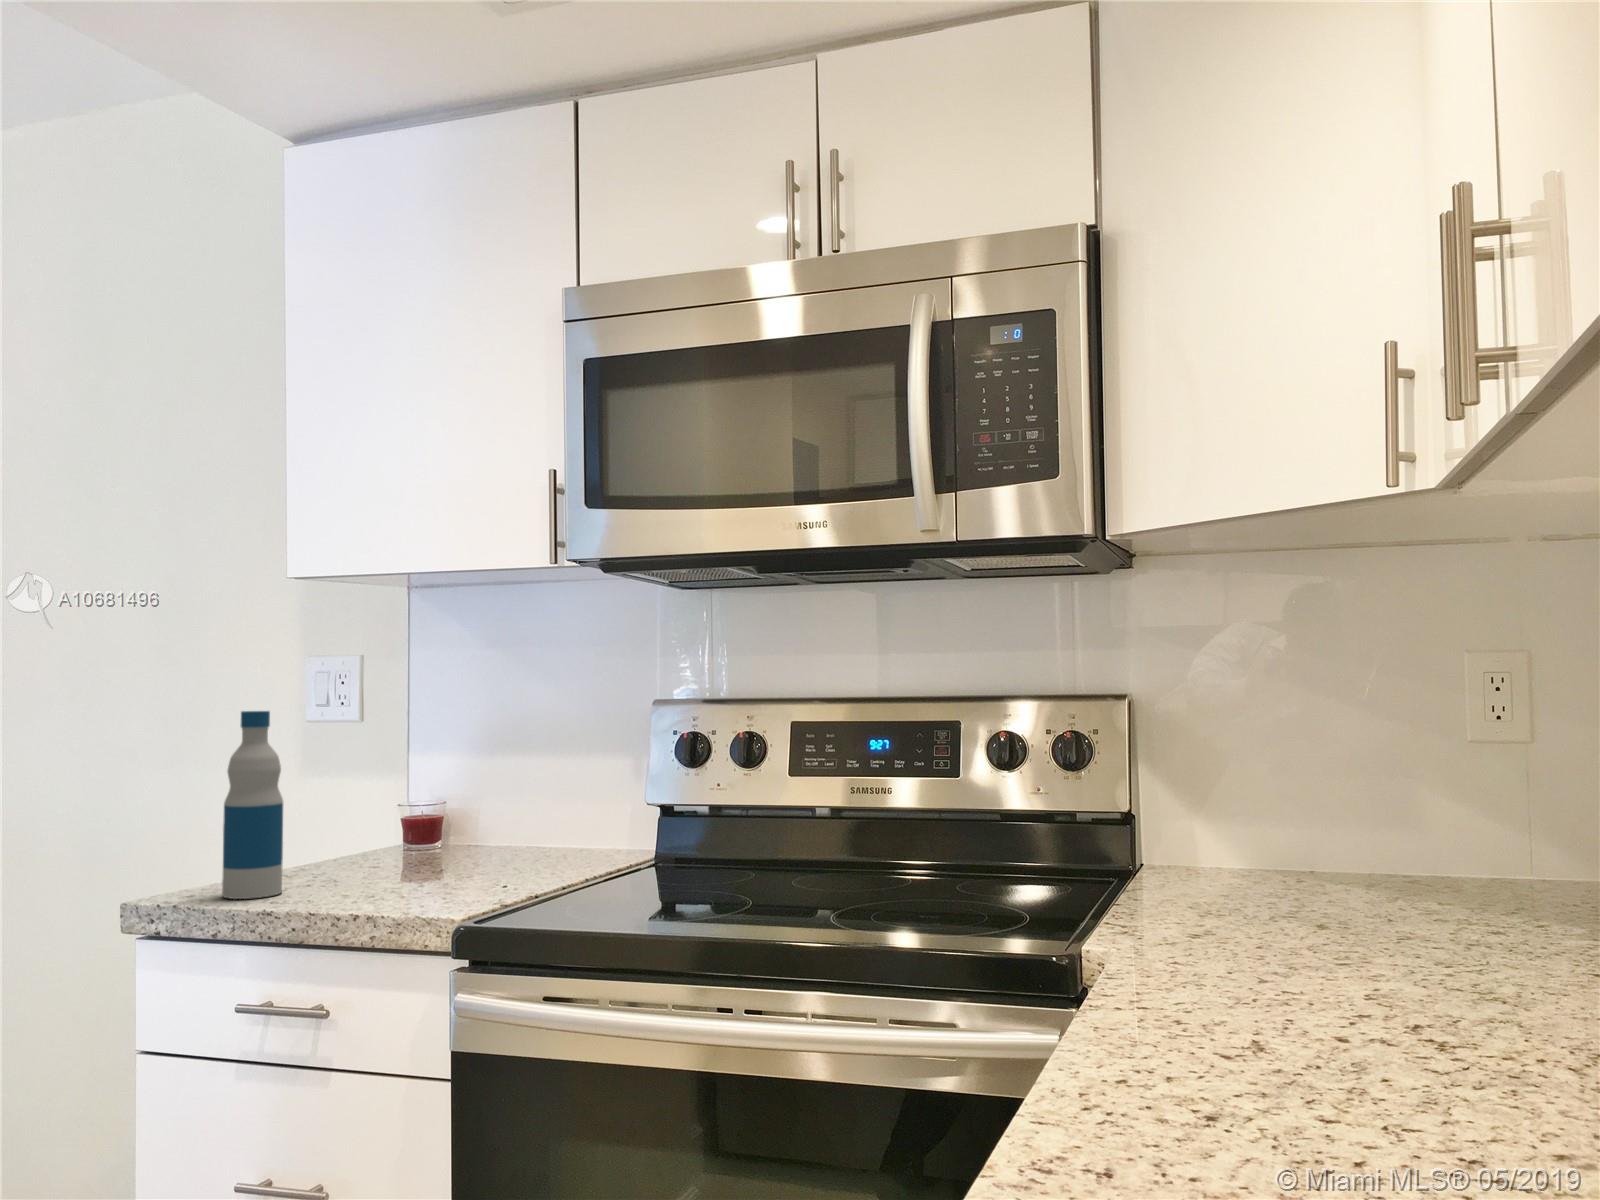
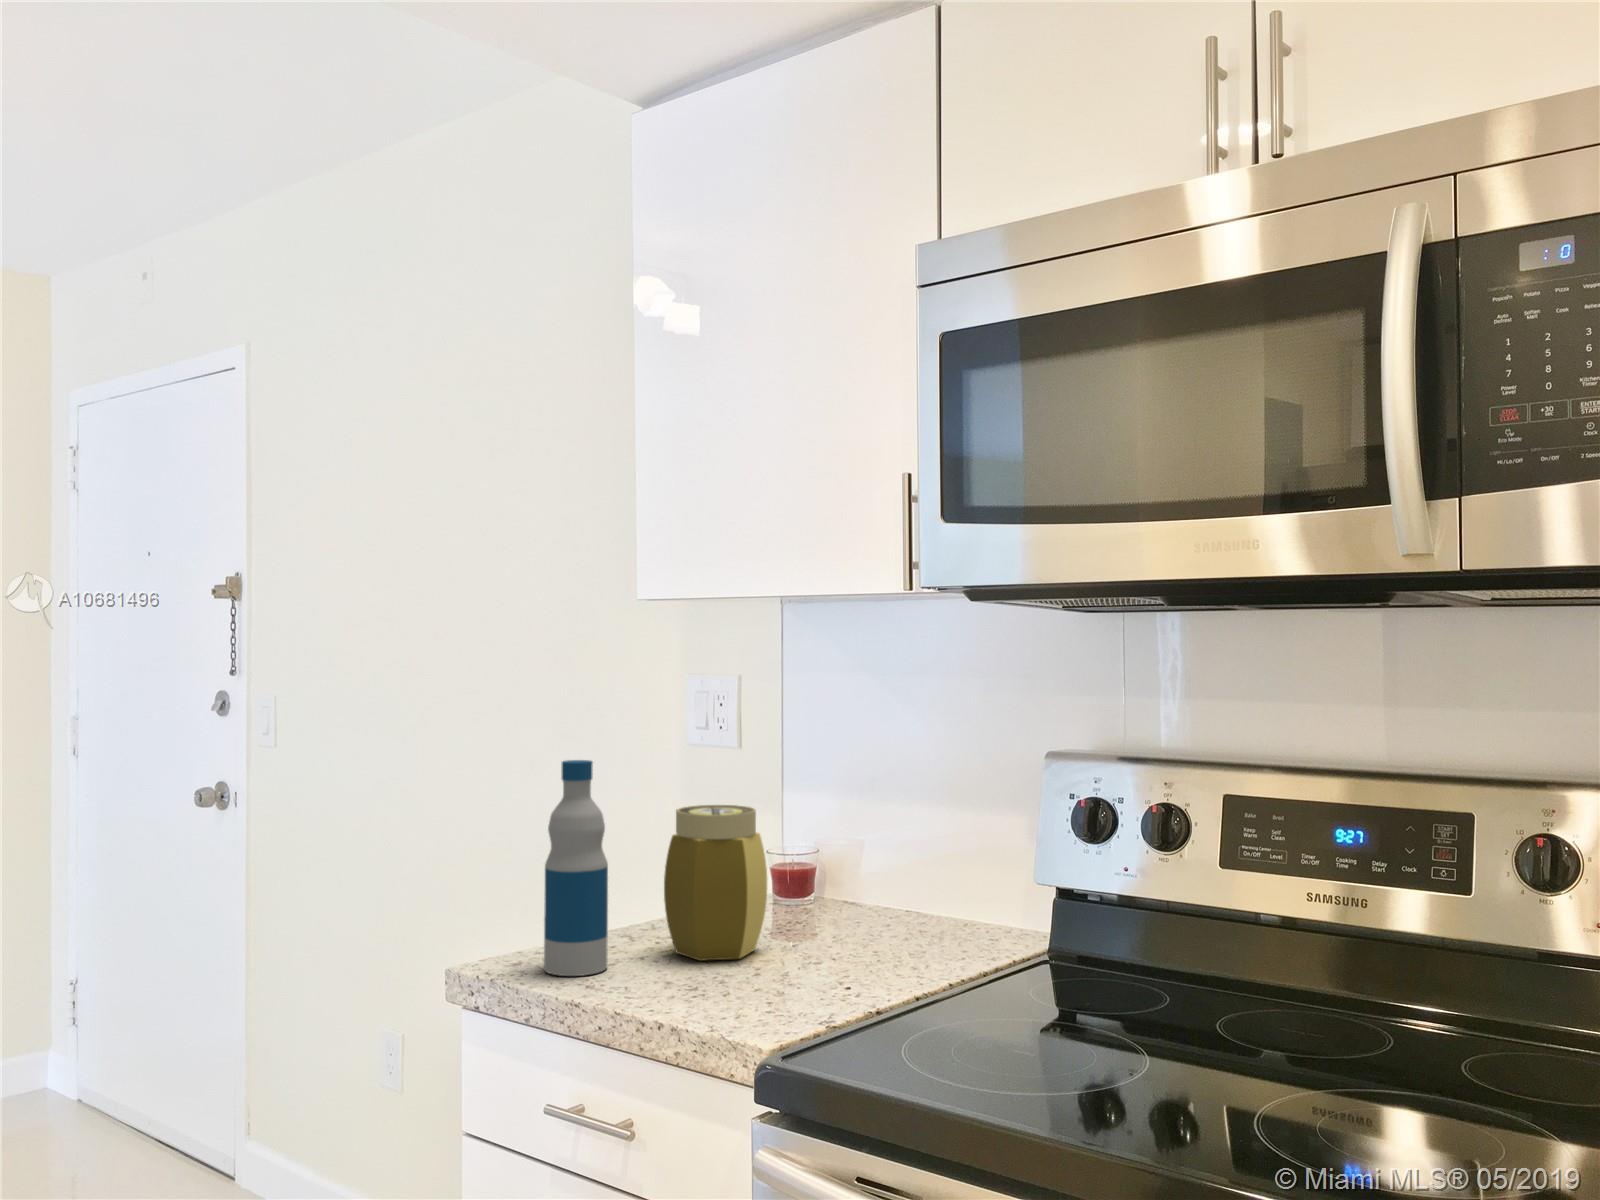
jar: none [330,753,422,883] -> present [664,805,767,961]

